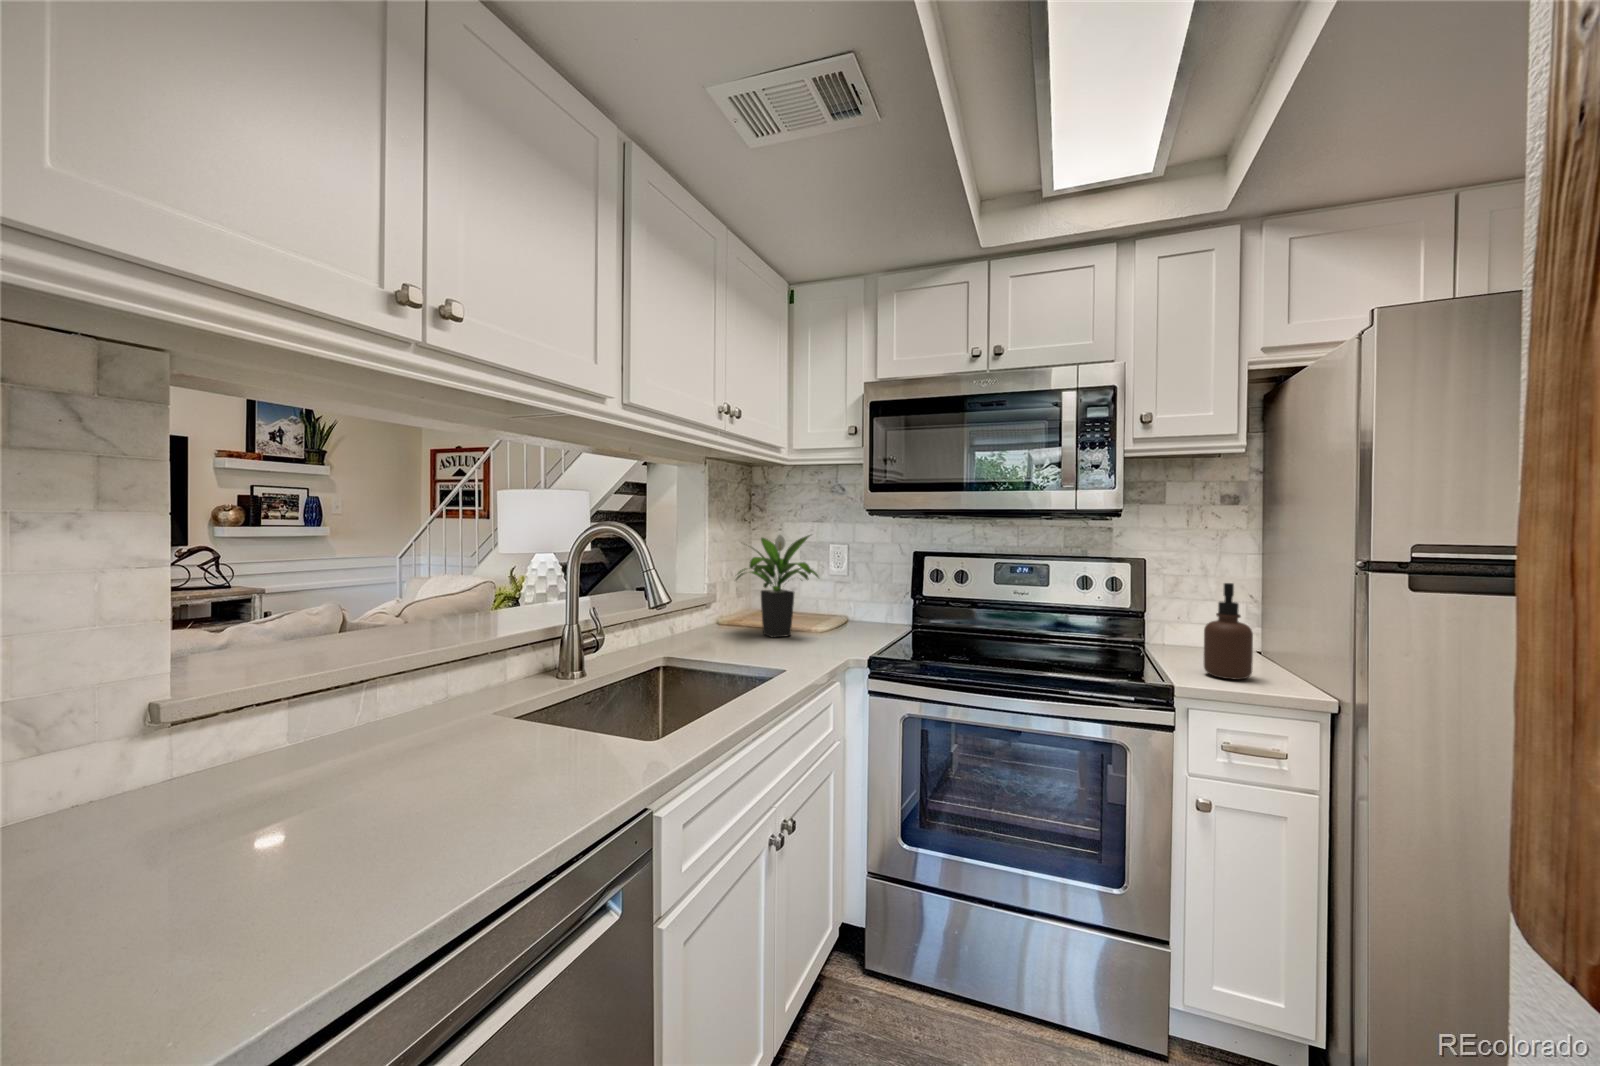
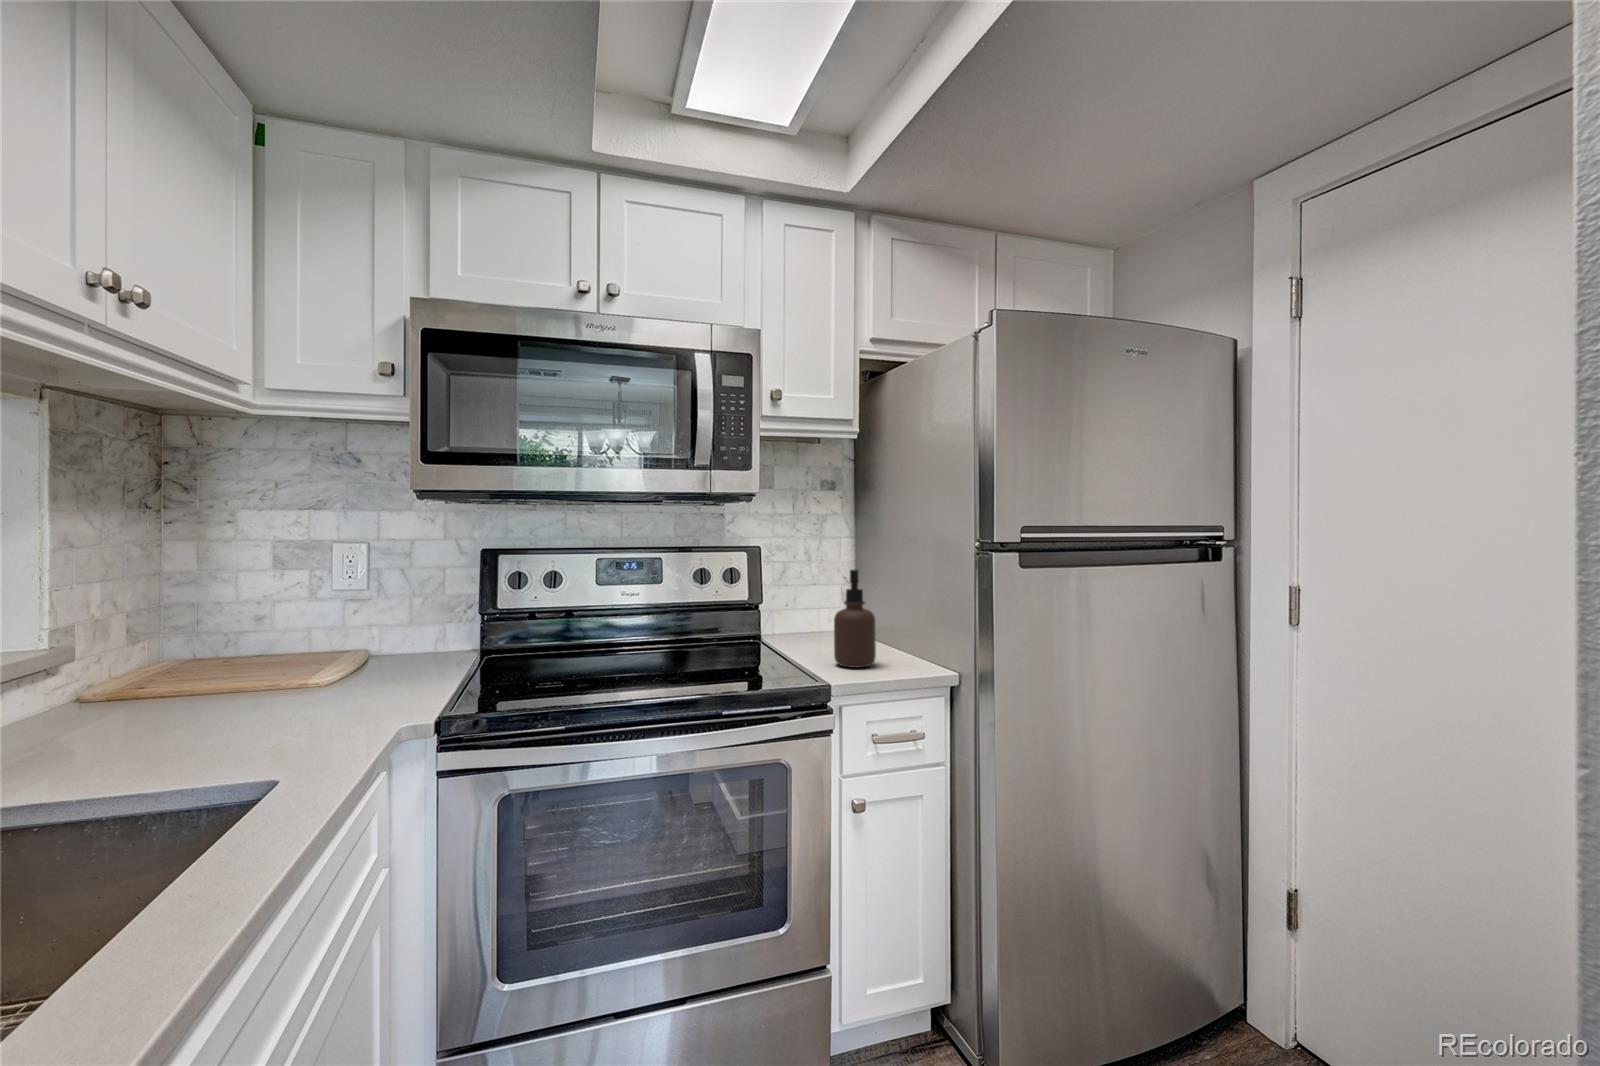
potted plant: present [736,534,818,637] -> none [137,525,335,710]

